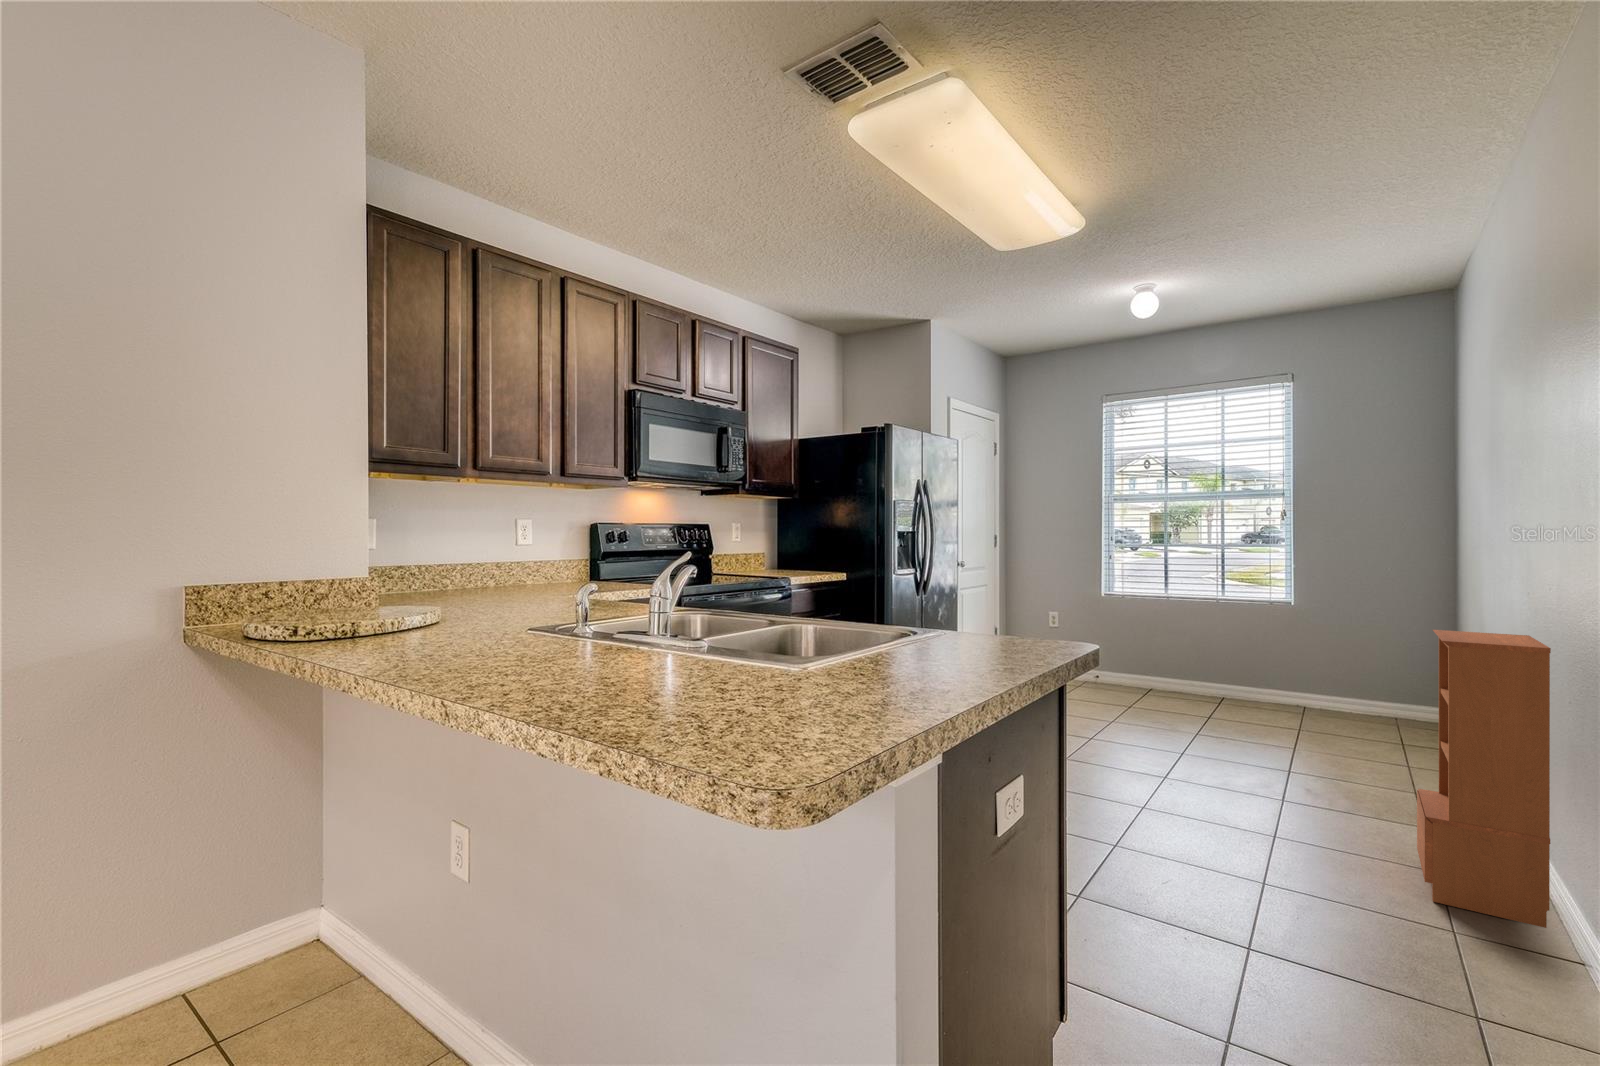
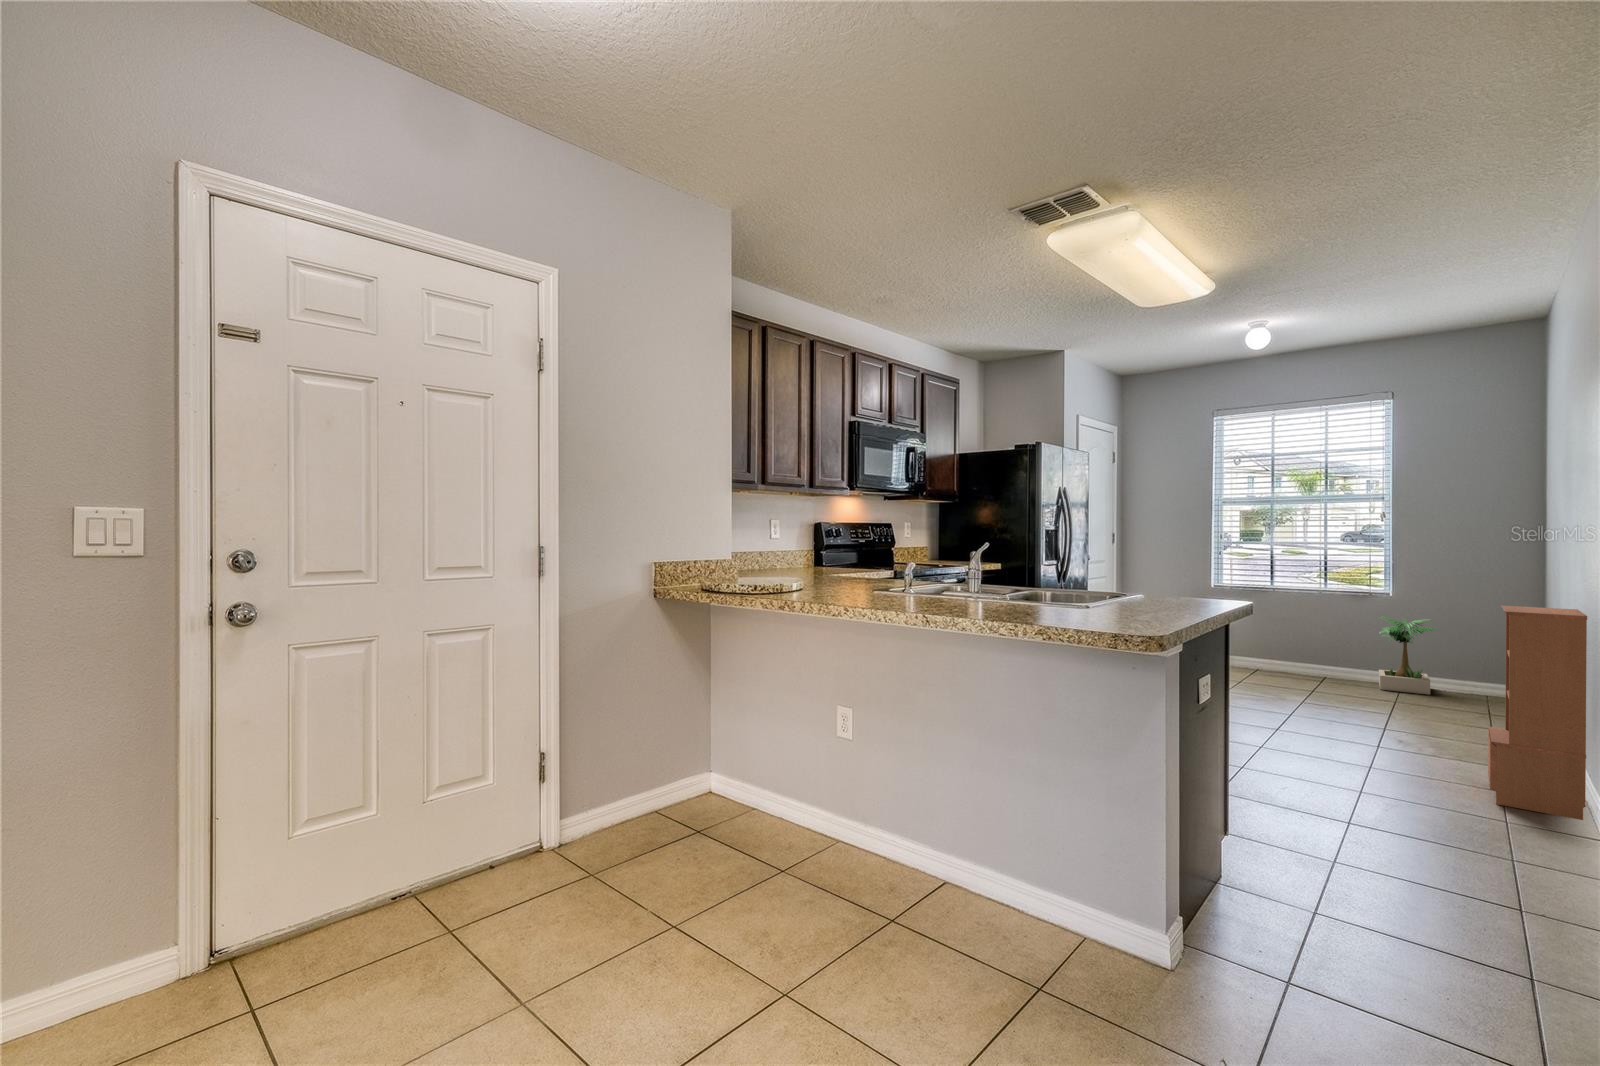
potted plant: none [1276,630,1352,721] -> present [1379,616,1436,695]

